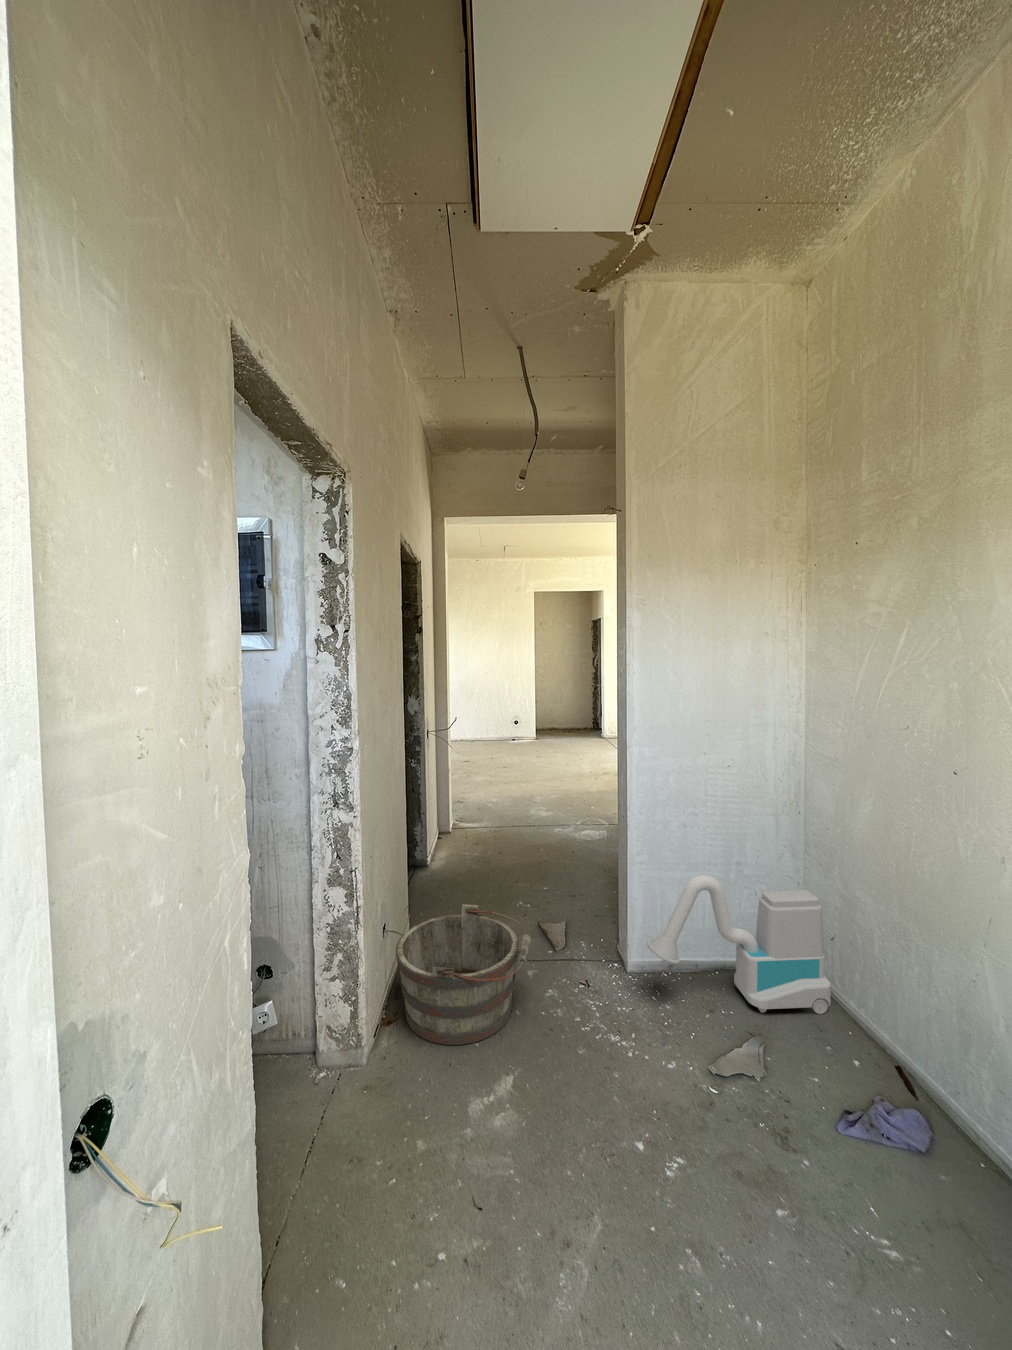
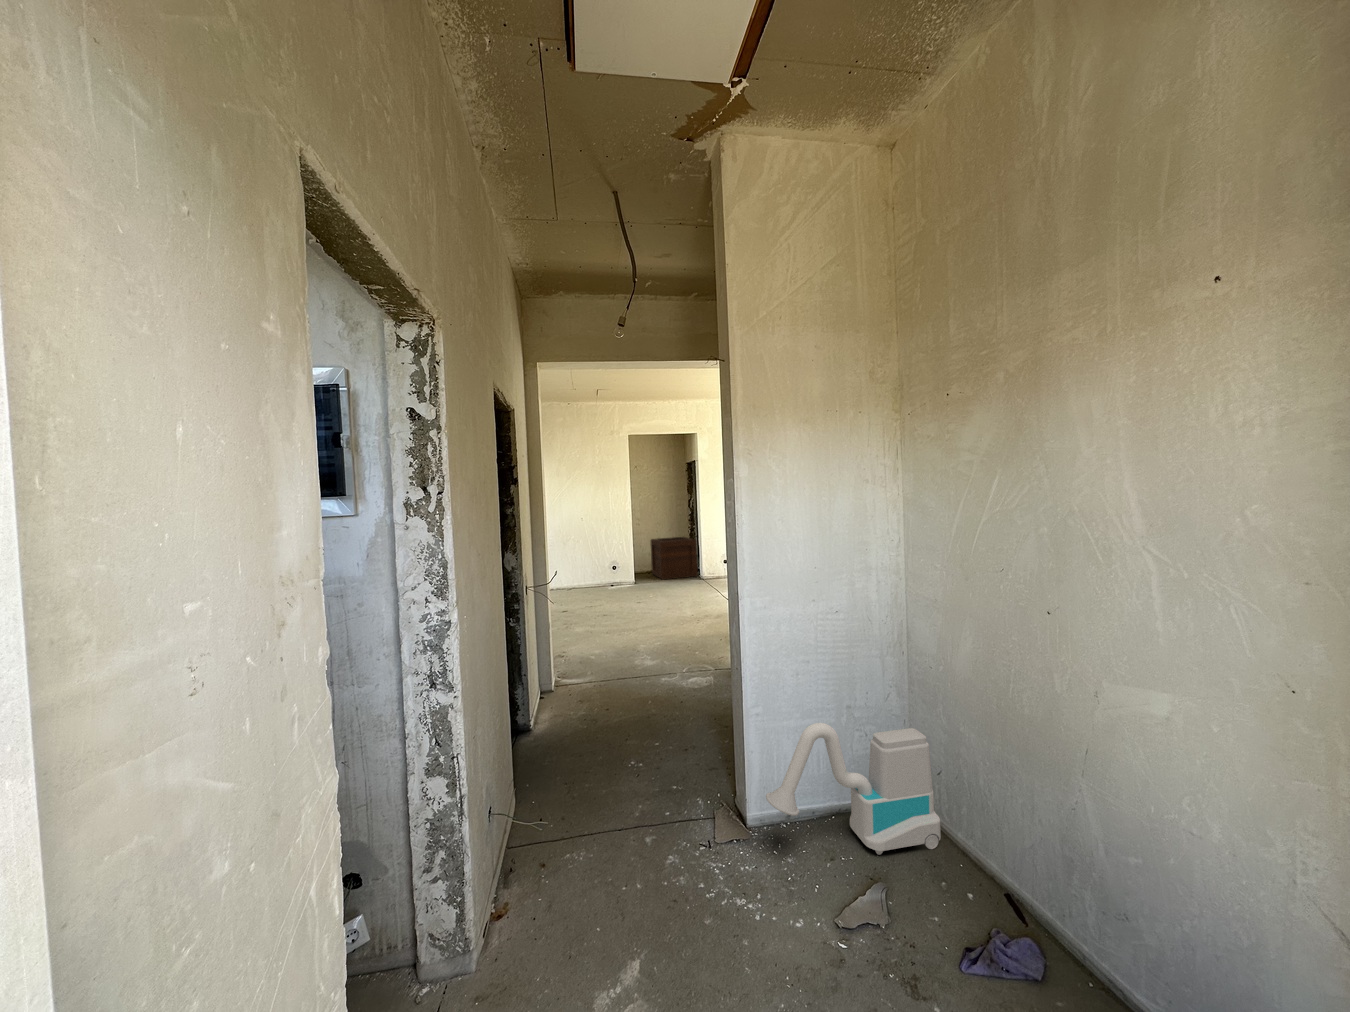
wooden crate: none [555,695,601,737] -> present [651,537,698,580]
bucket: present [395,904,531,1045] -> none [504,773,649,933]

